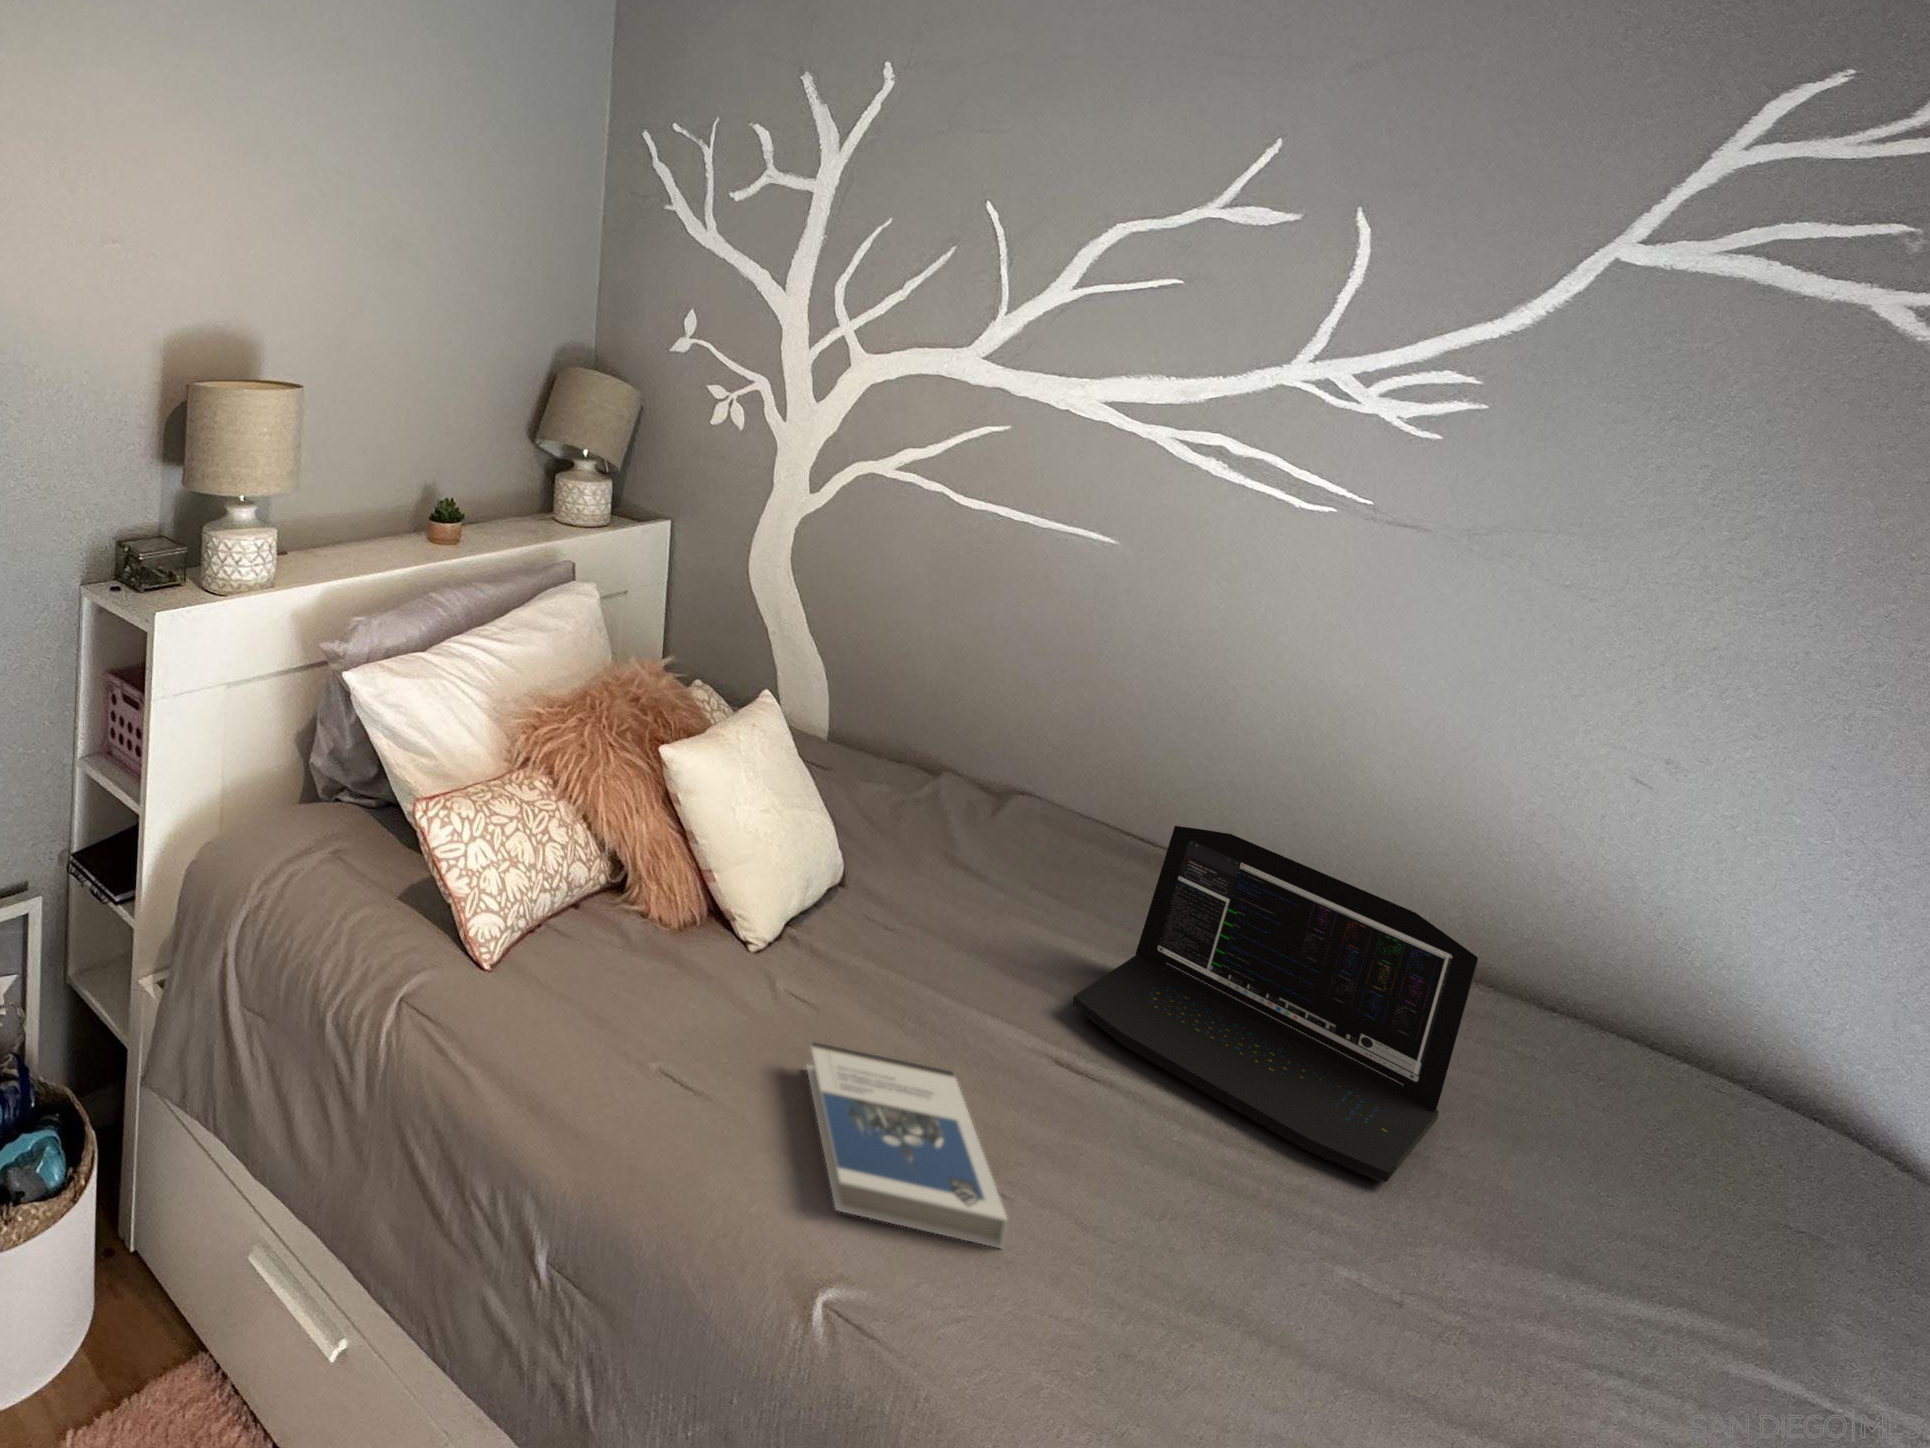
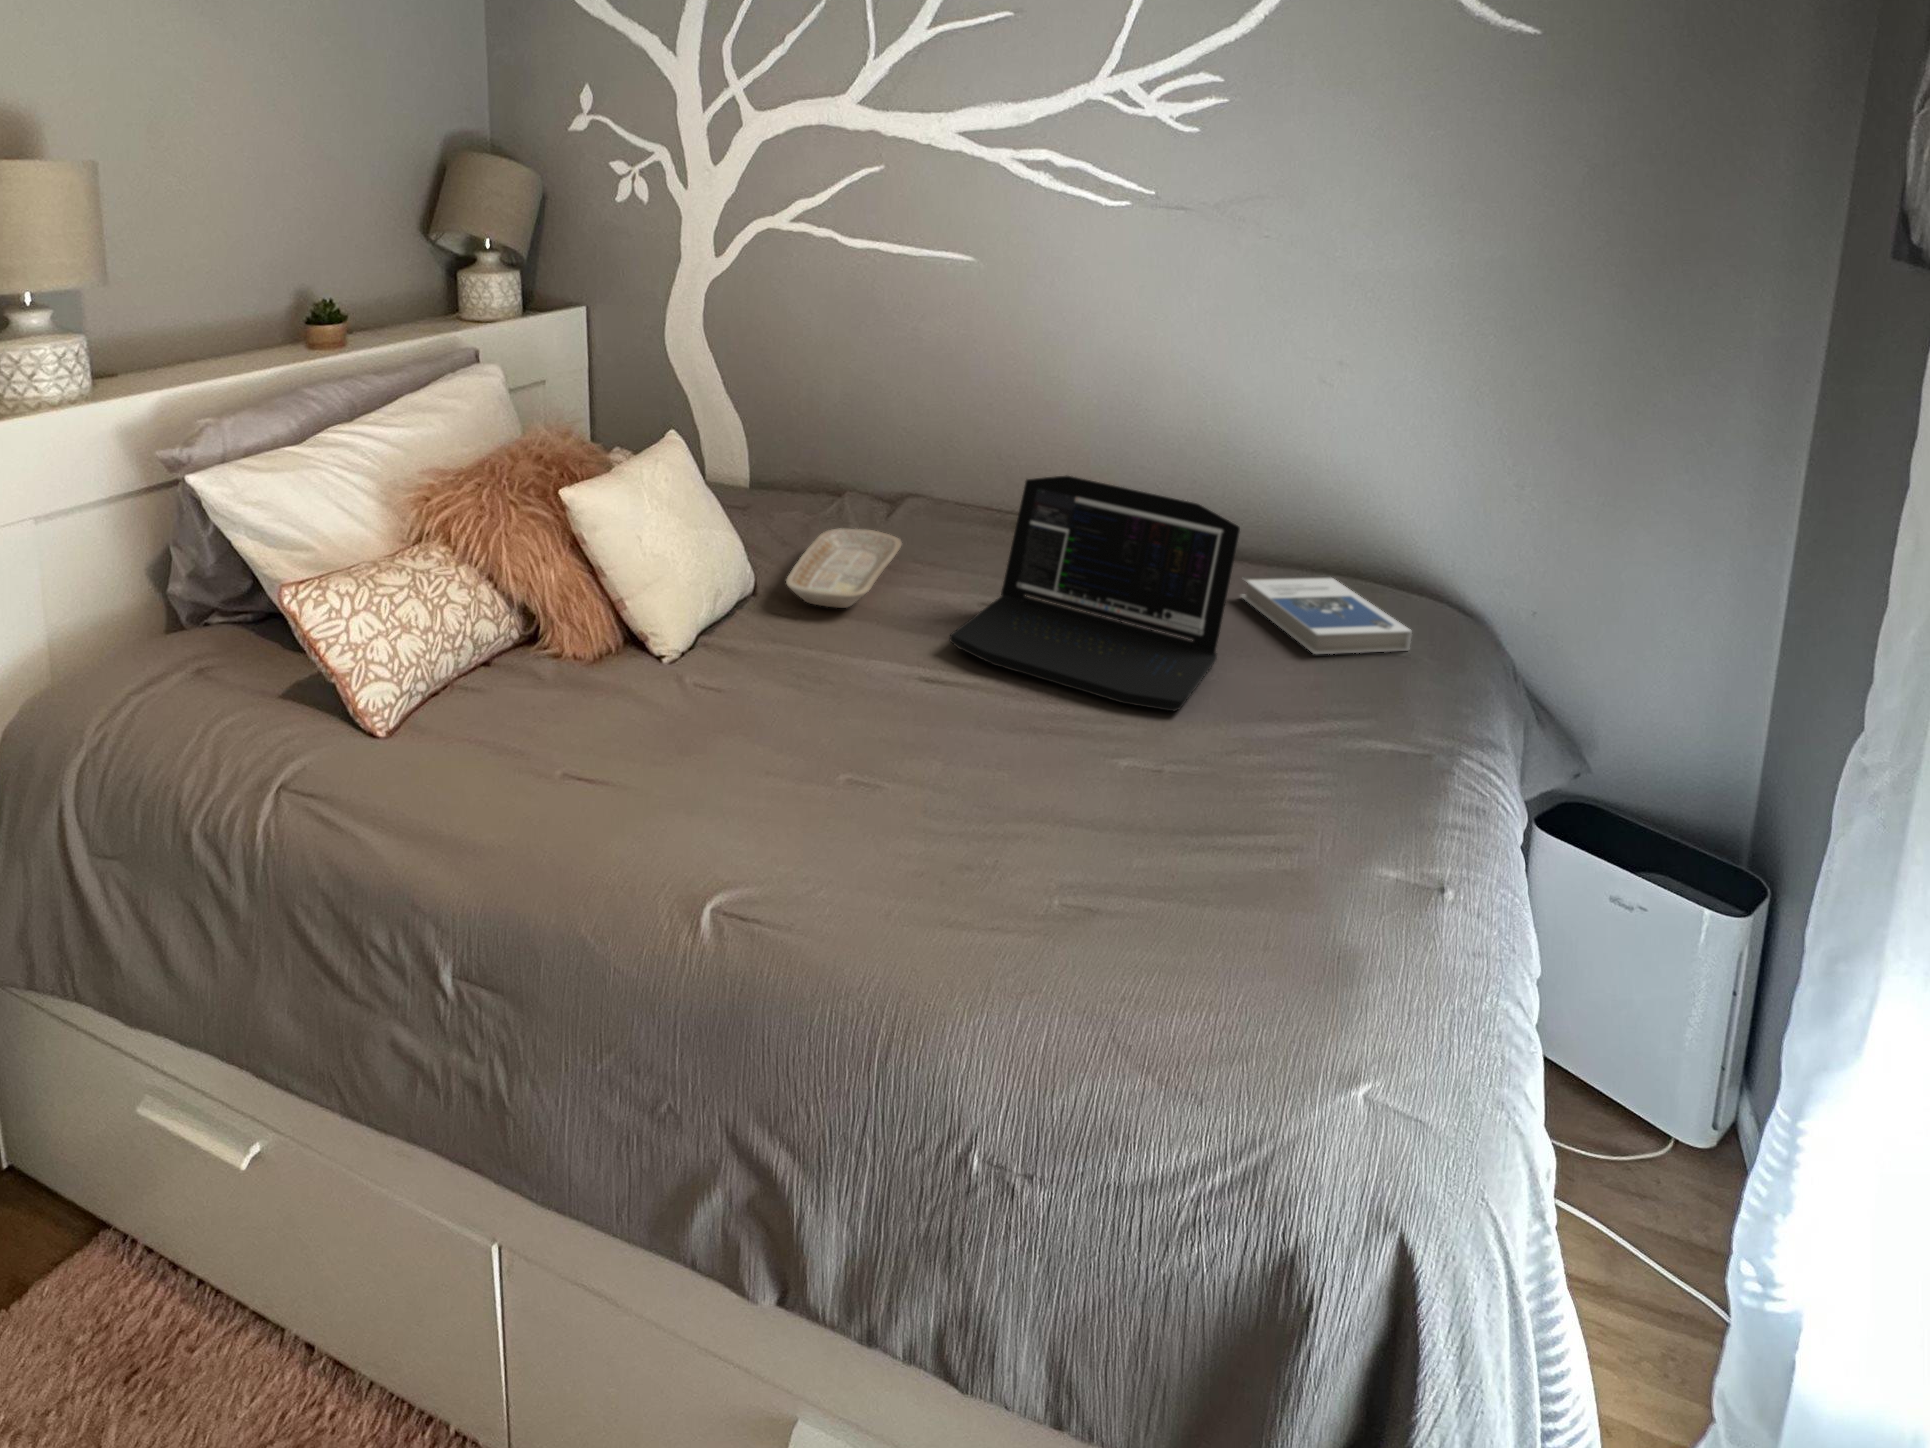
tray: none [880,820,1010,926] -> present [786,528,902,608]
hardback book: present [807,1042,1008,1248] -> present [1241,576,1412,654]

